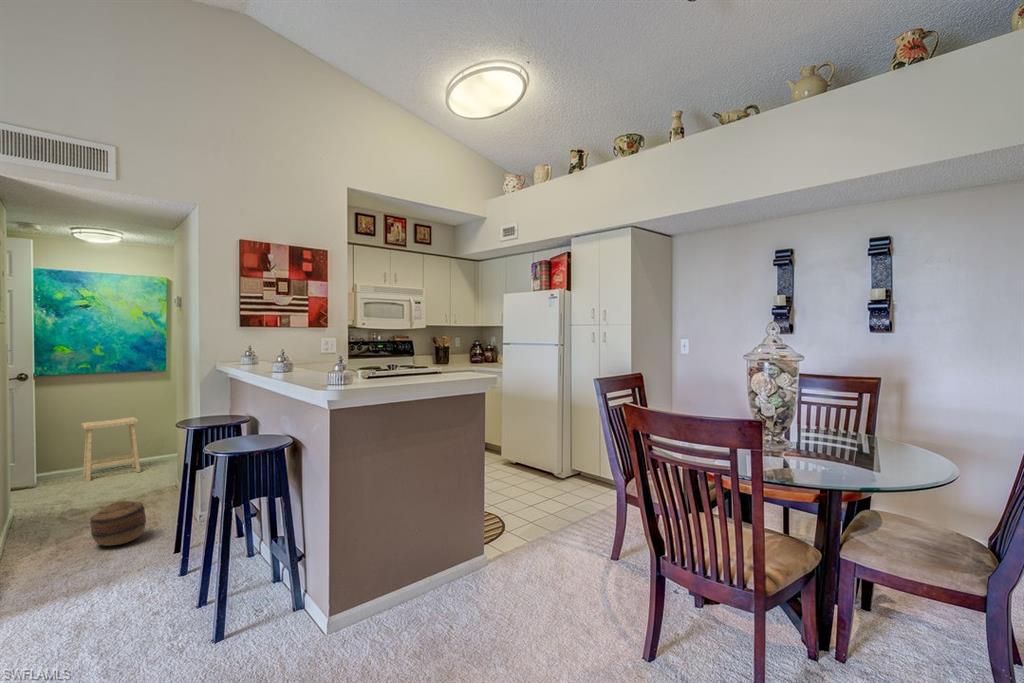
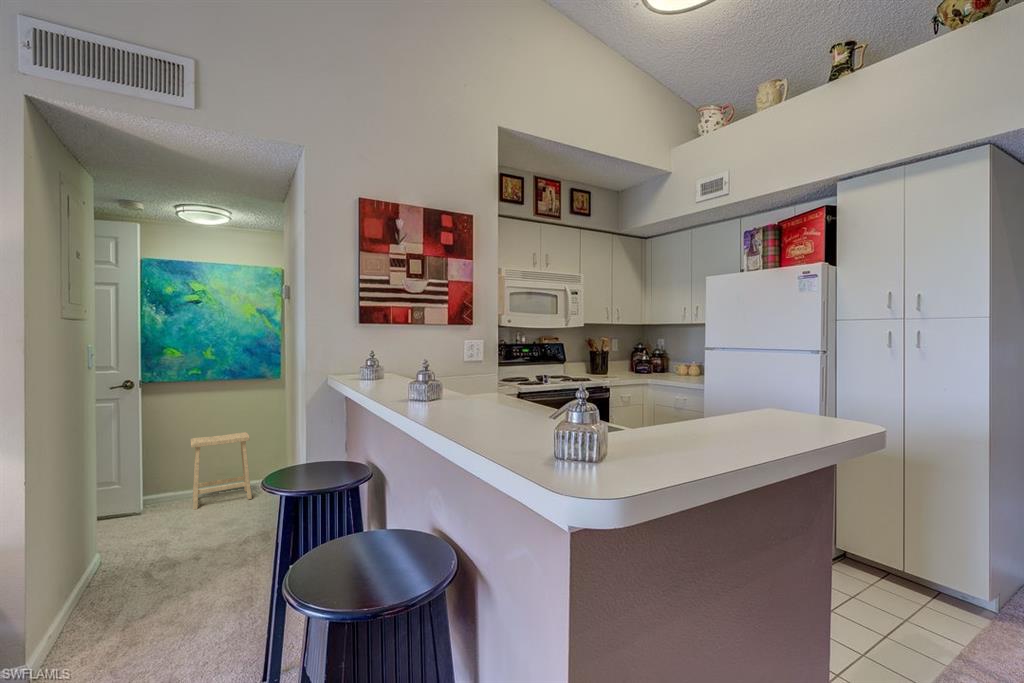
basket: present [90,501,146,546] -> none [159,573,234,643]

